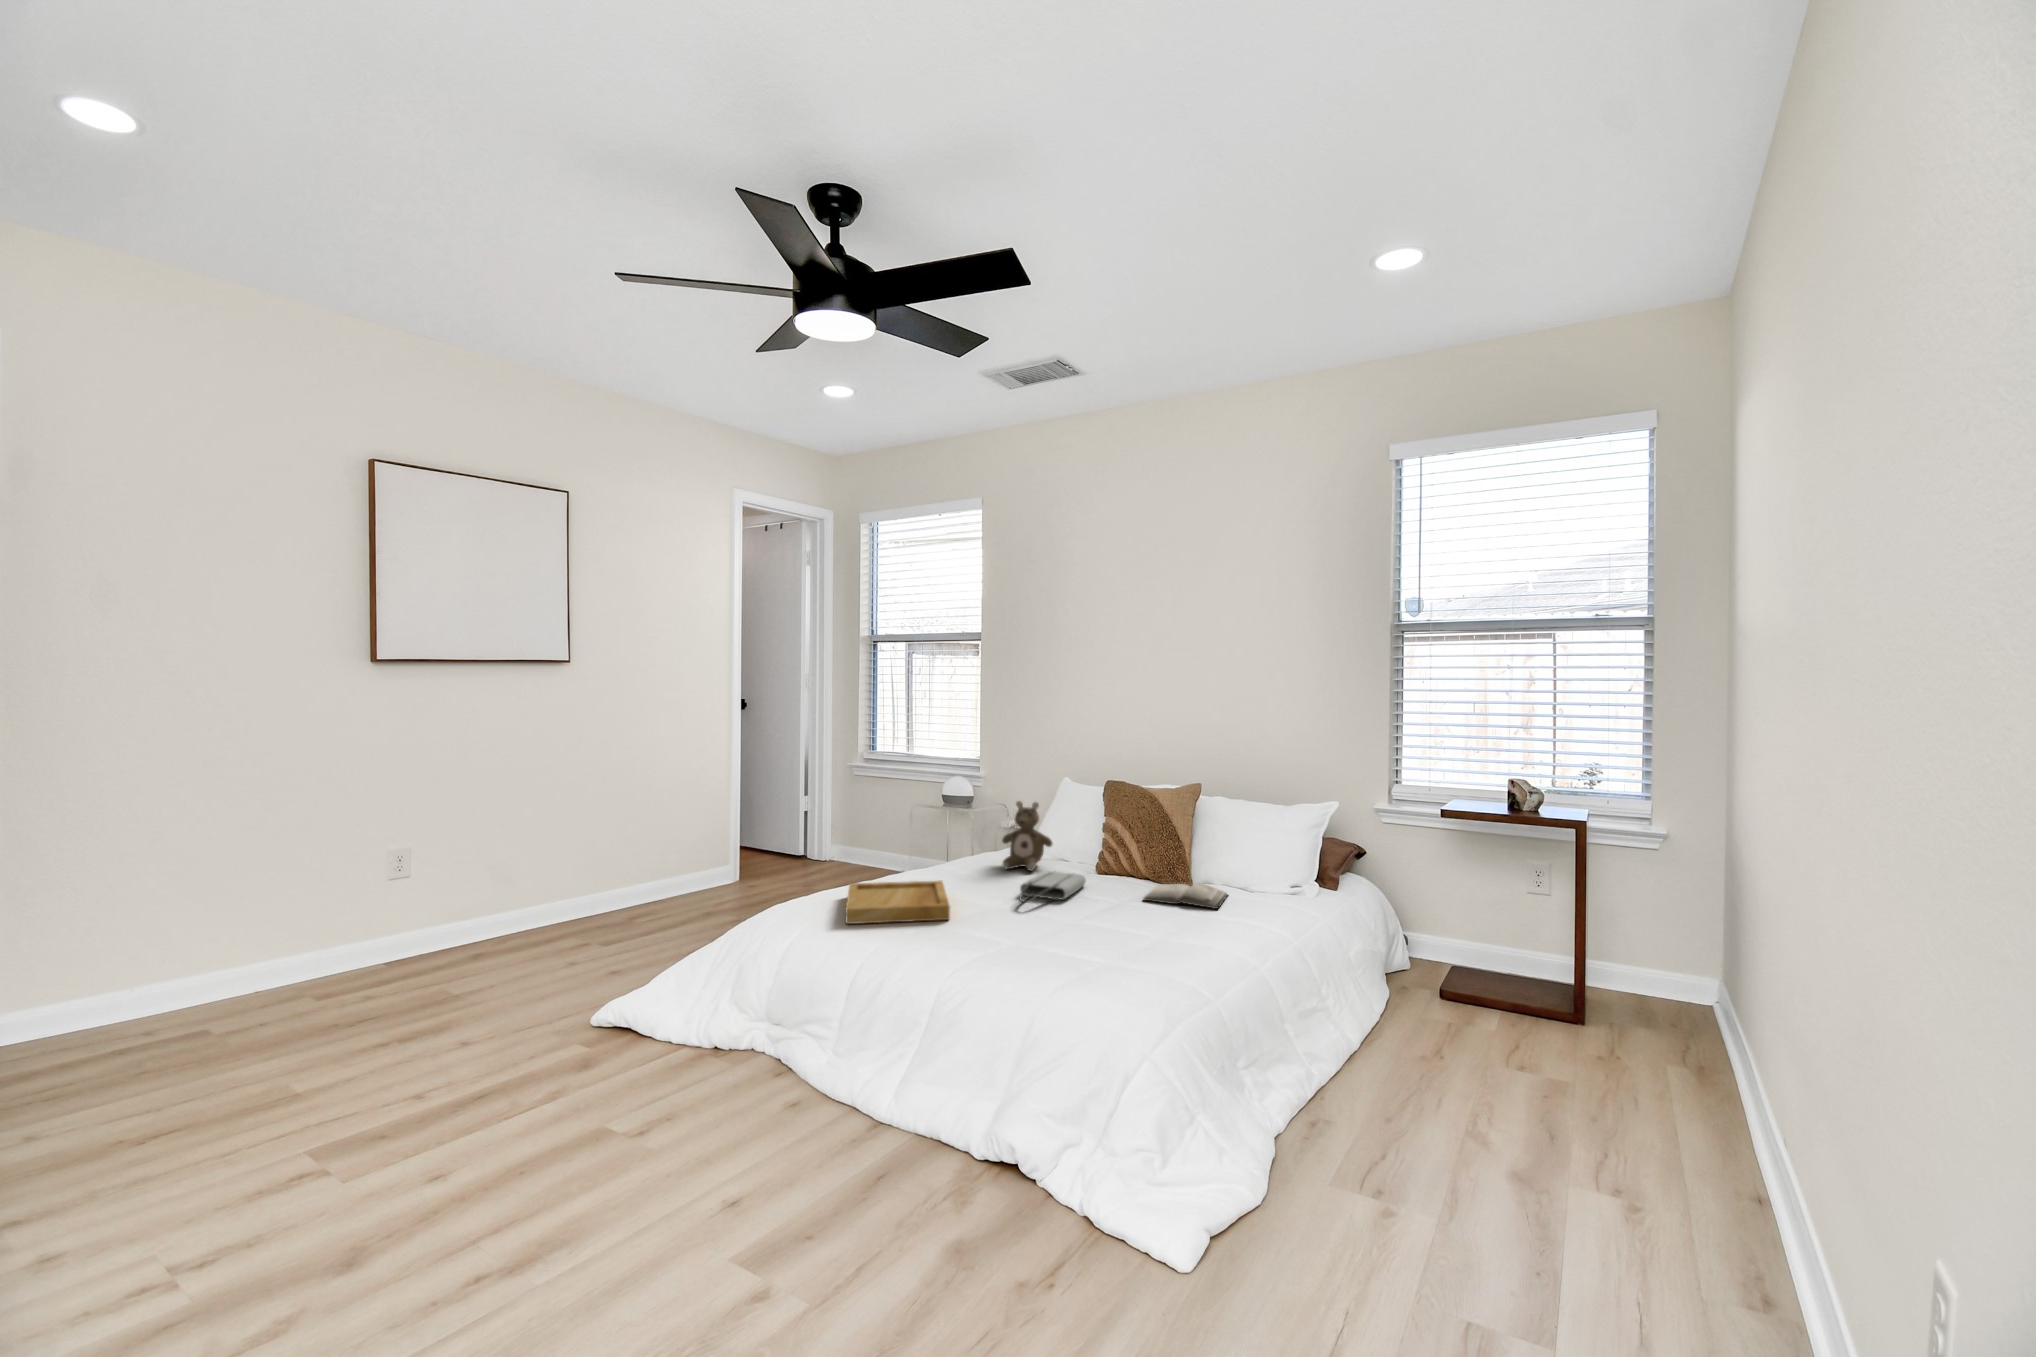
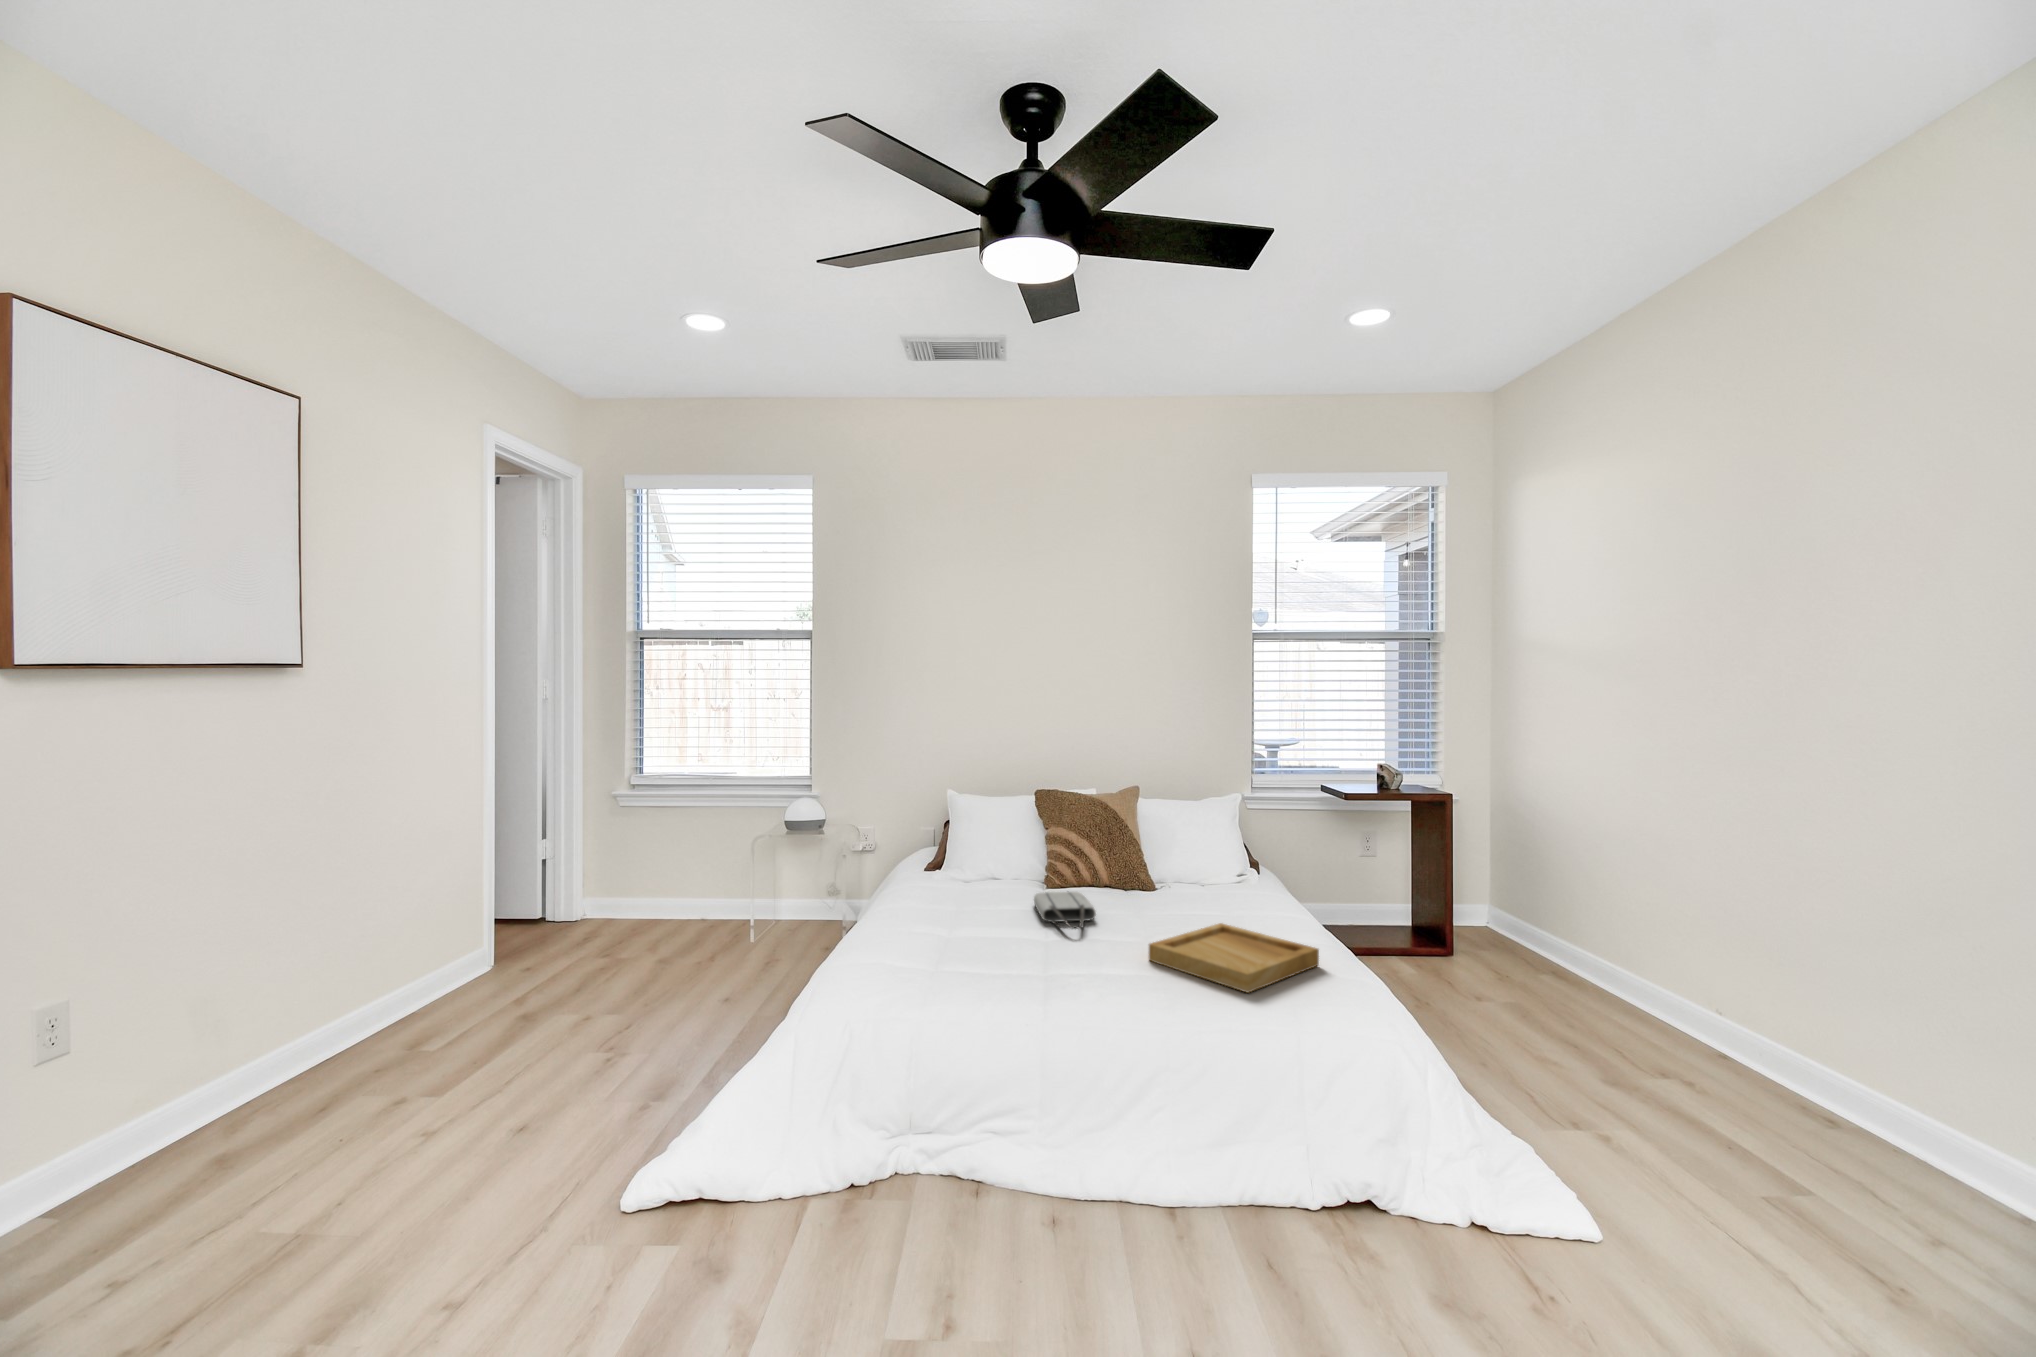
stuffed bear: present [1002,801,1053,871] -> none [954,819,1012,898]
tray: present [845,881,950,924] -> present [1149,923,1319,992]
diary: present [1143,883,1228,909] -> none [1141,884,1231,908]

